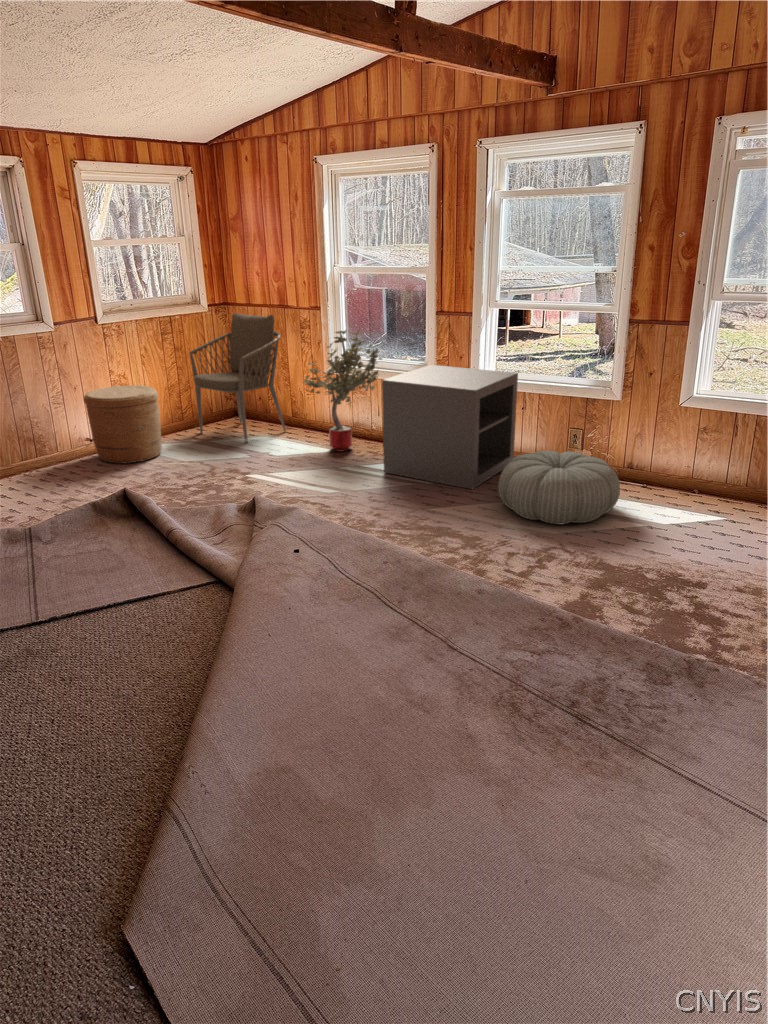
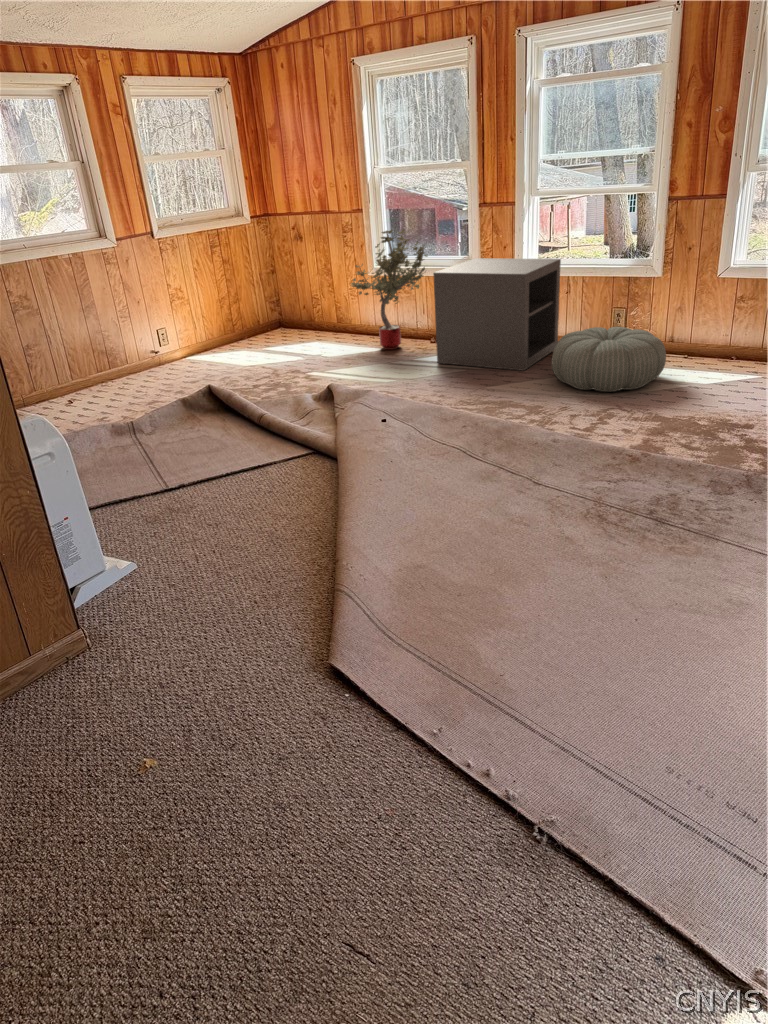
armchair: present [190,313,286,443] -> none [239,222,334,349]
woven basket: present [84,385,162,464] -> none [149,297,223,372]

